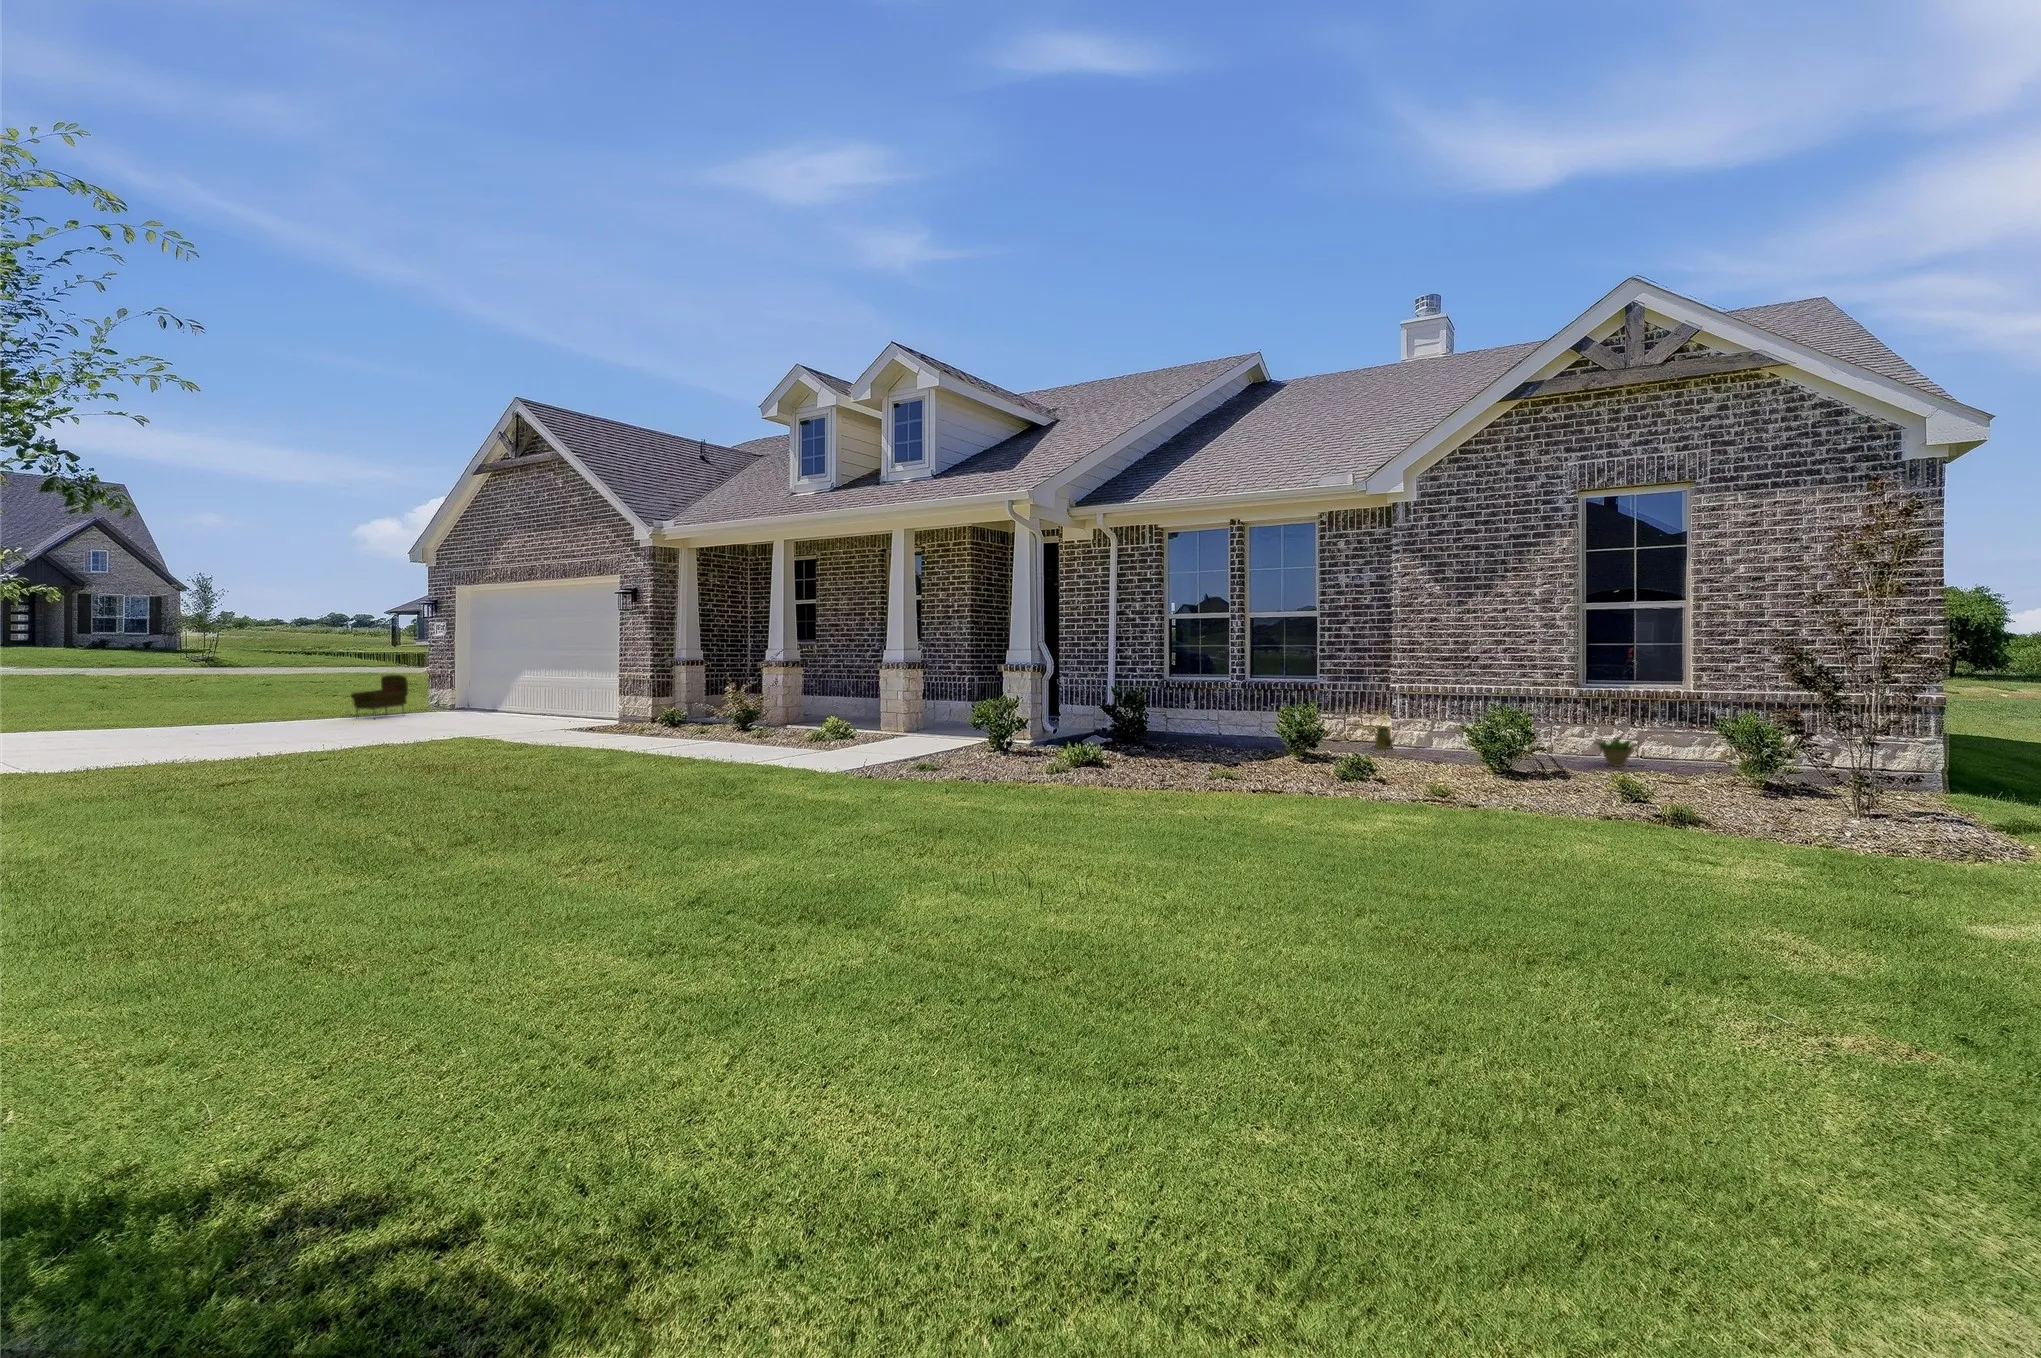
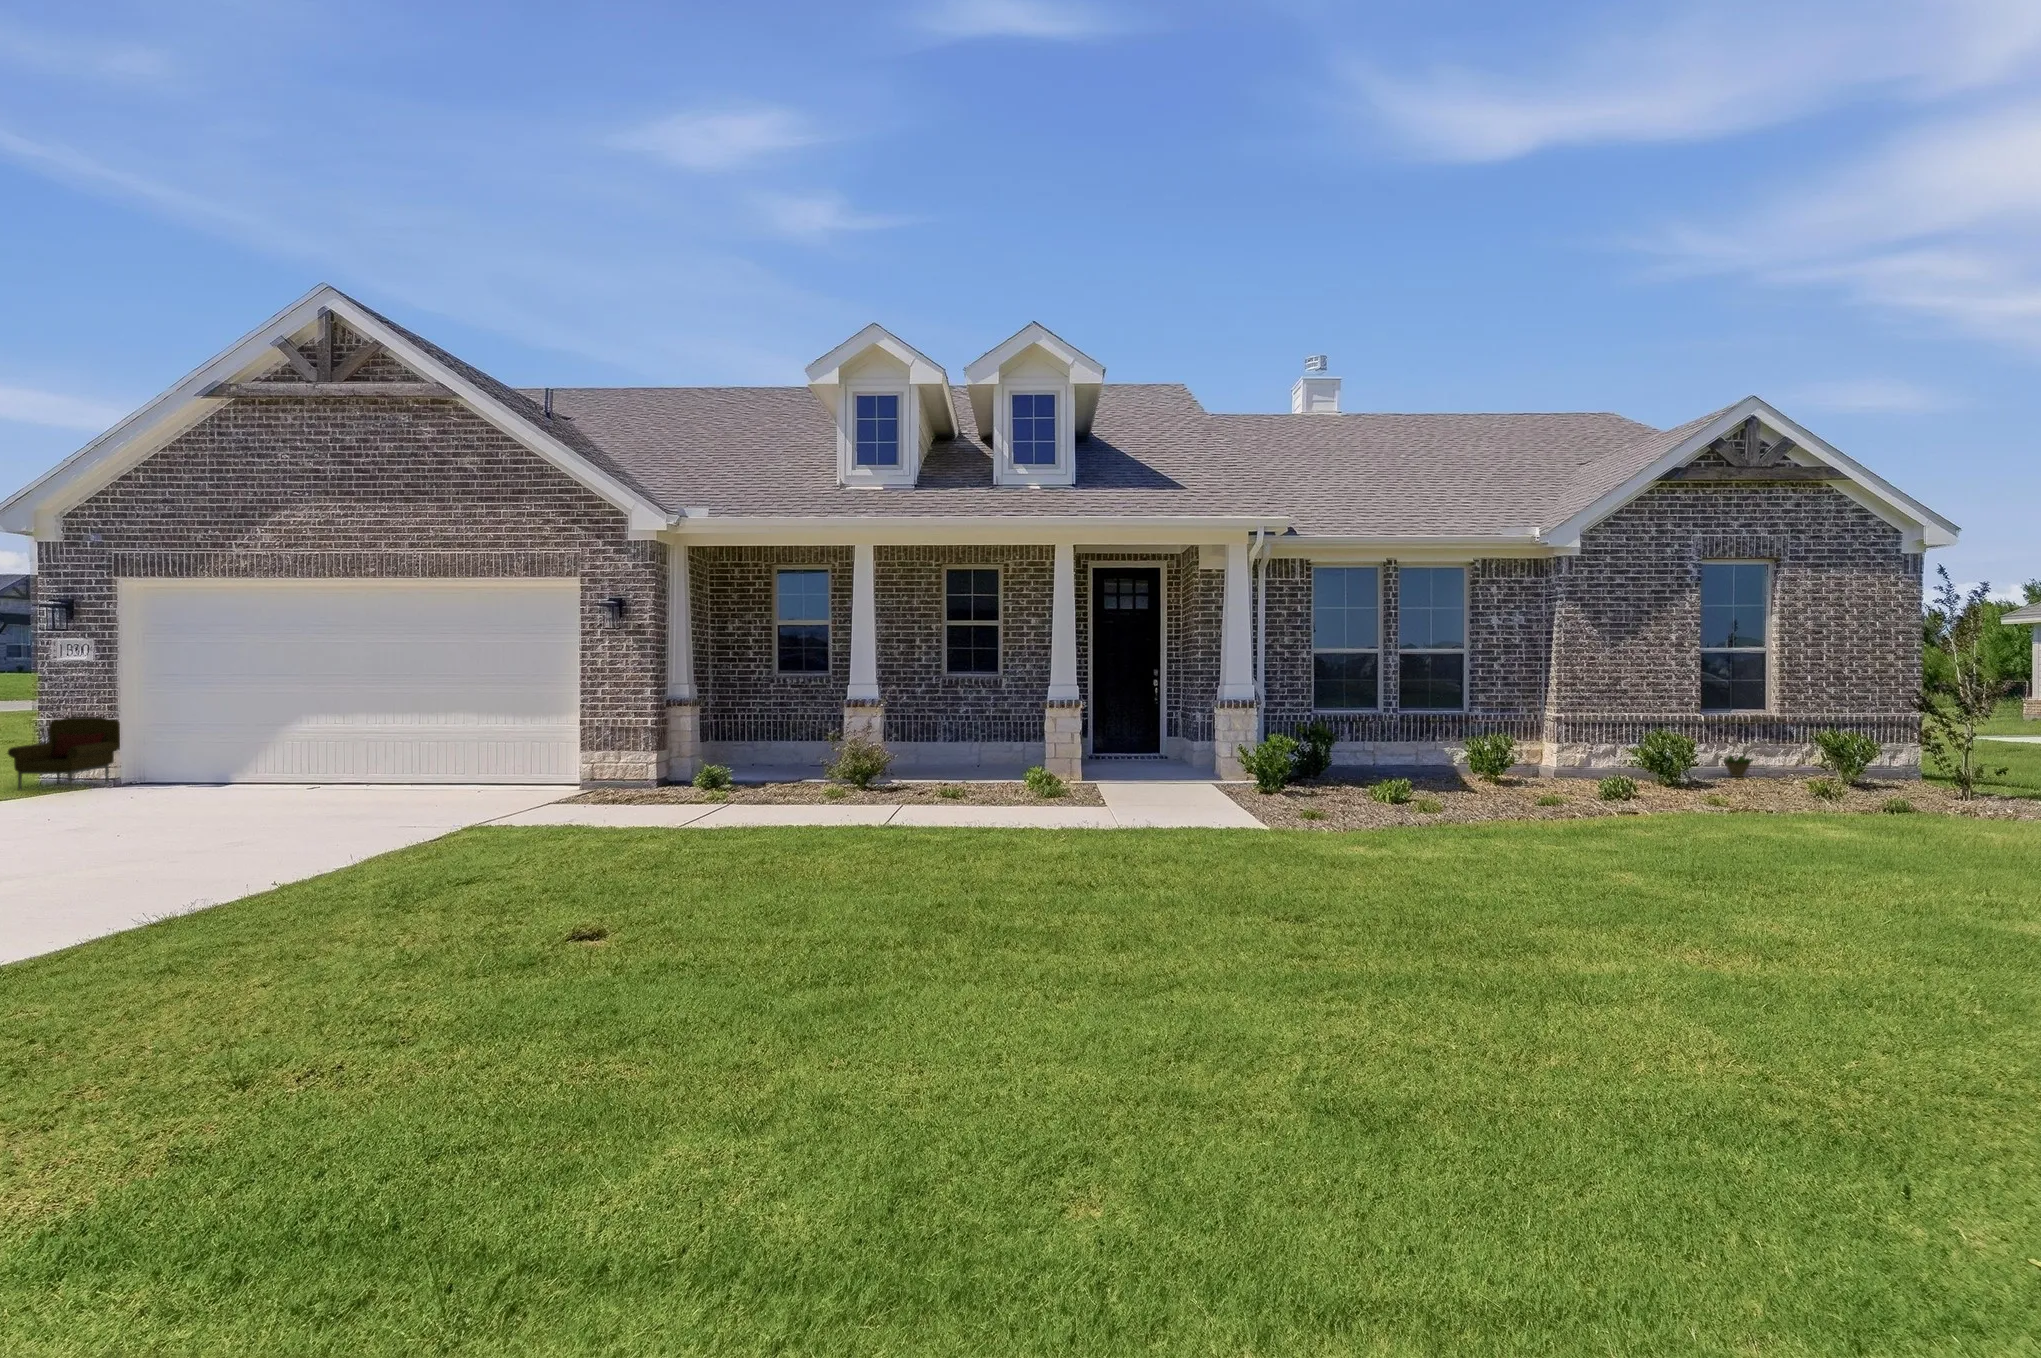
watering can: present [1373,727,1398,749] -> none [1528,753,1567,772]

